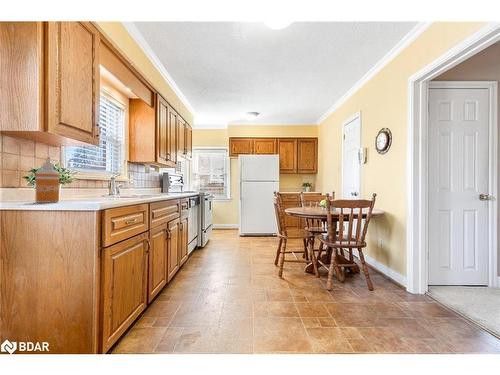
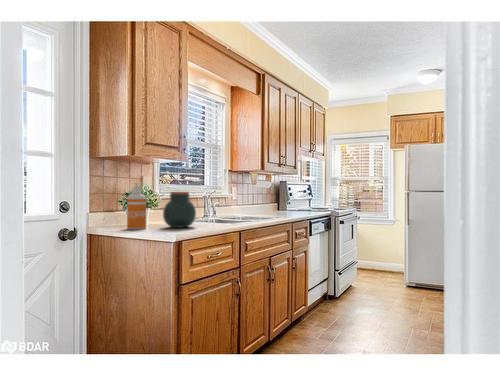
jar: none [78,170,112,201] -> present [163,192,196,228]

